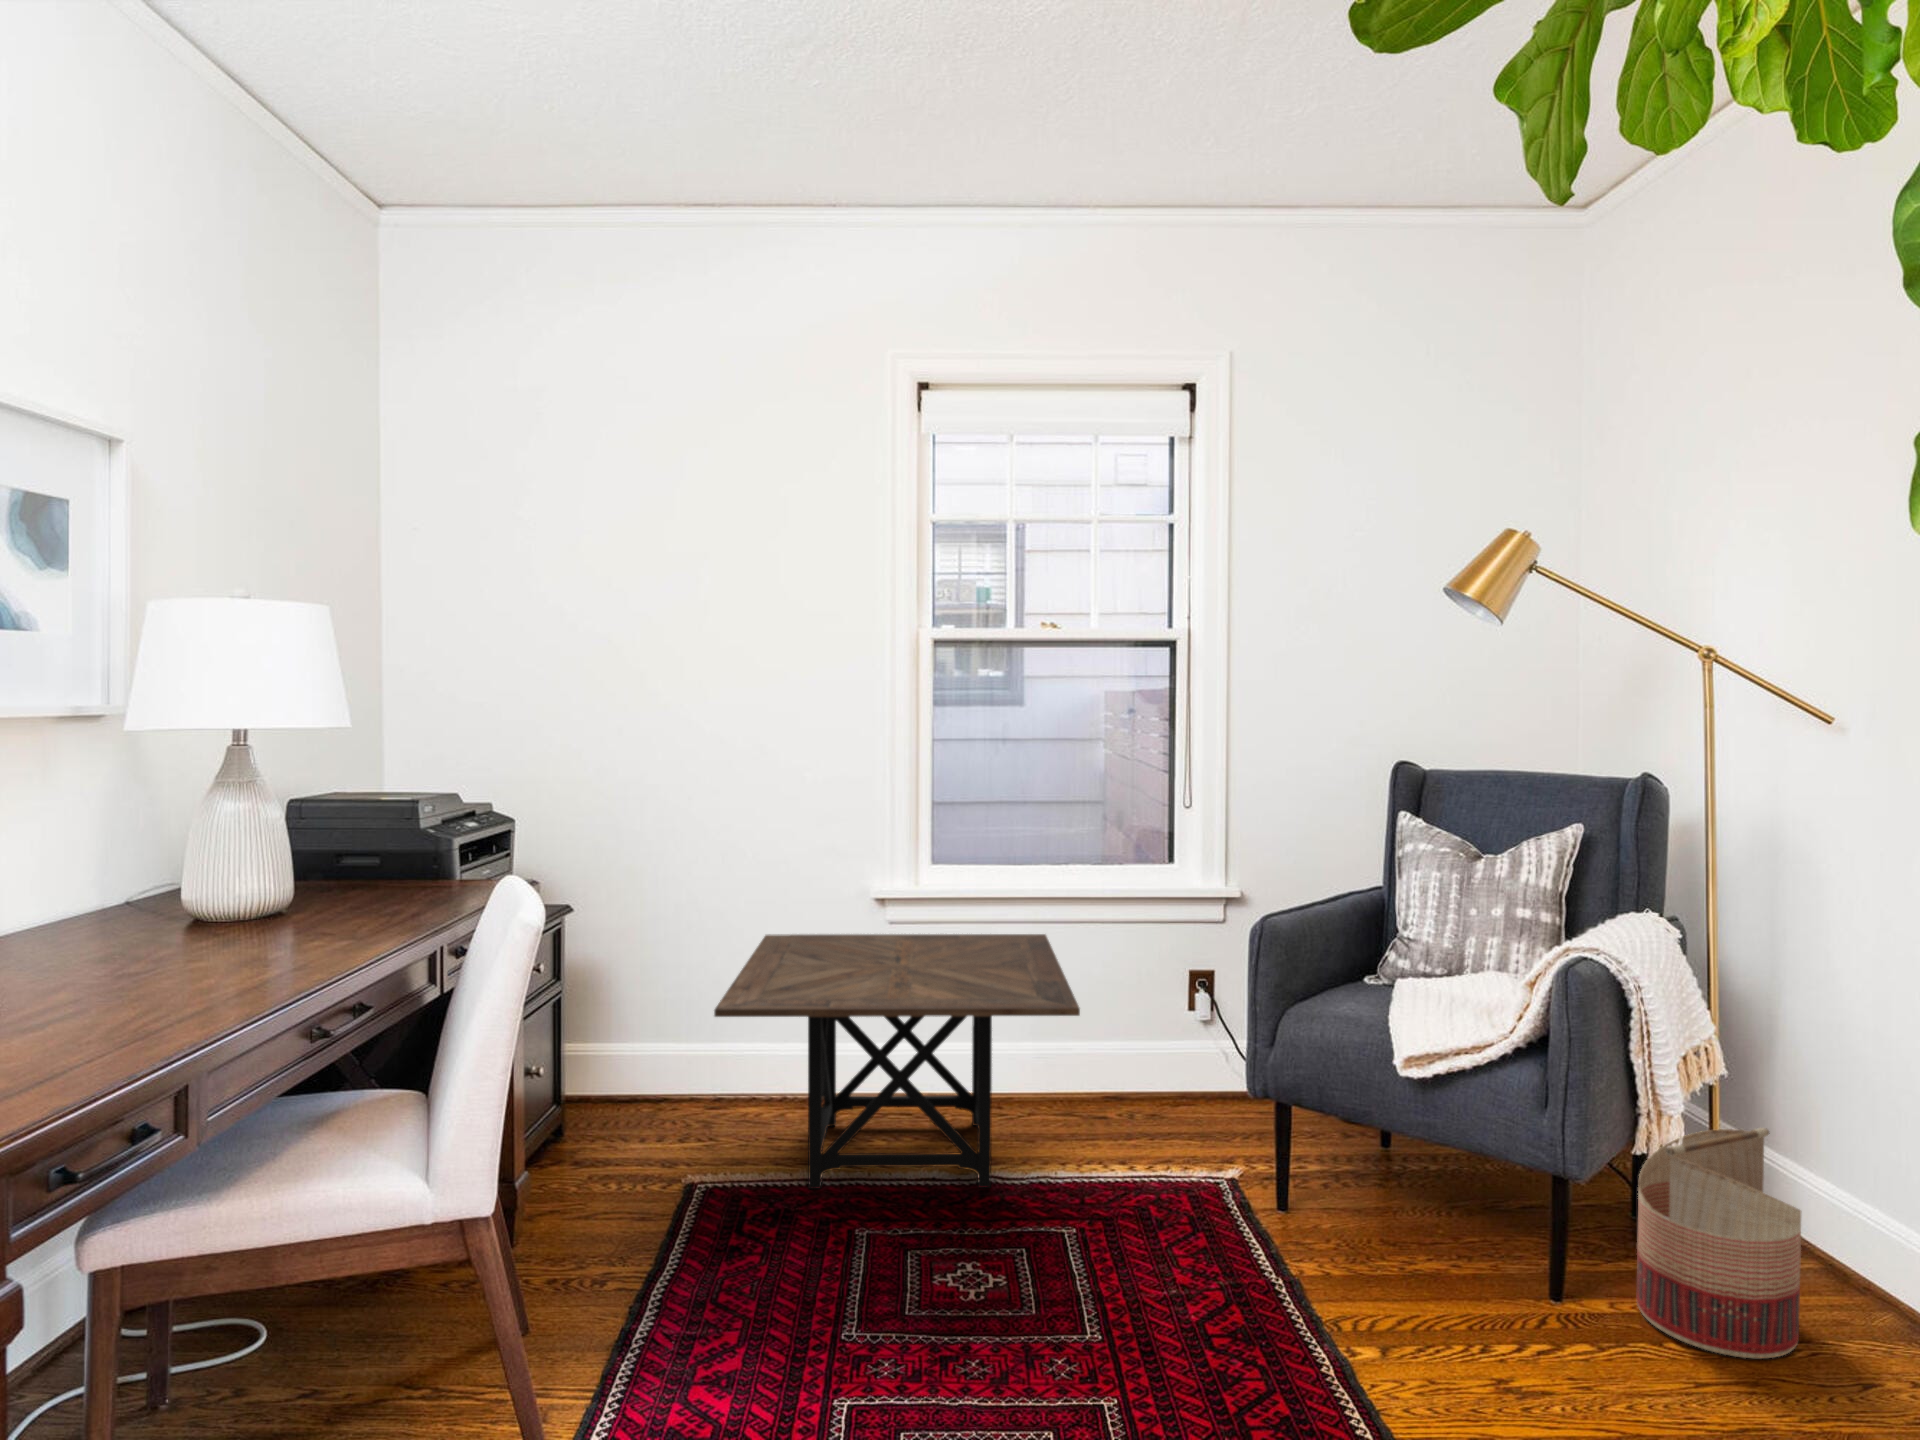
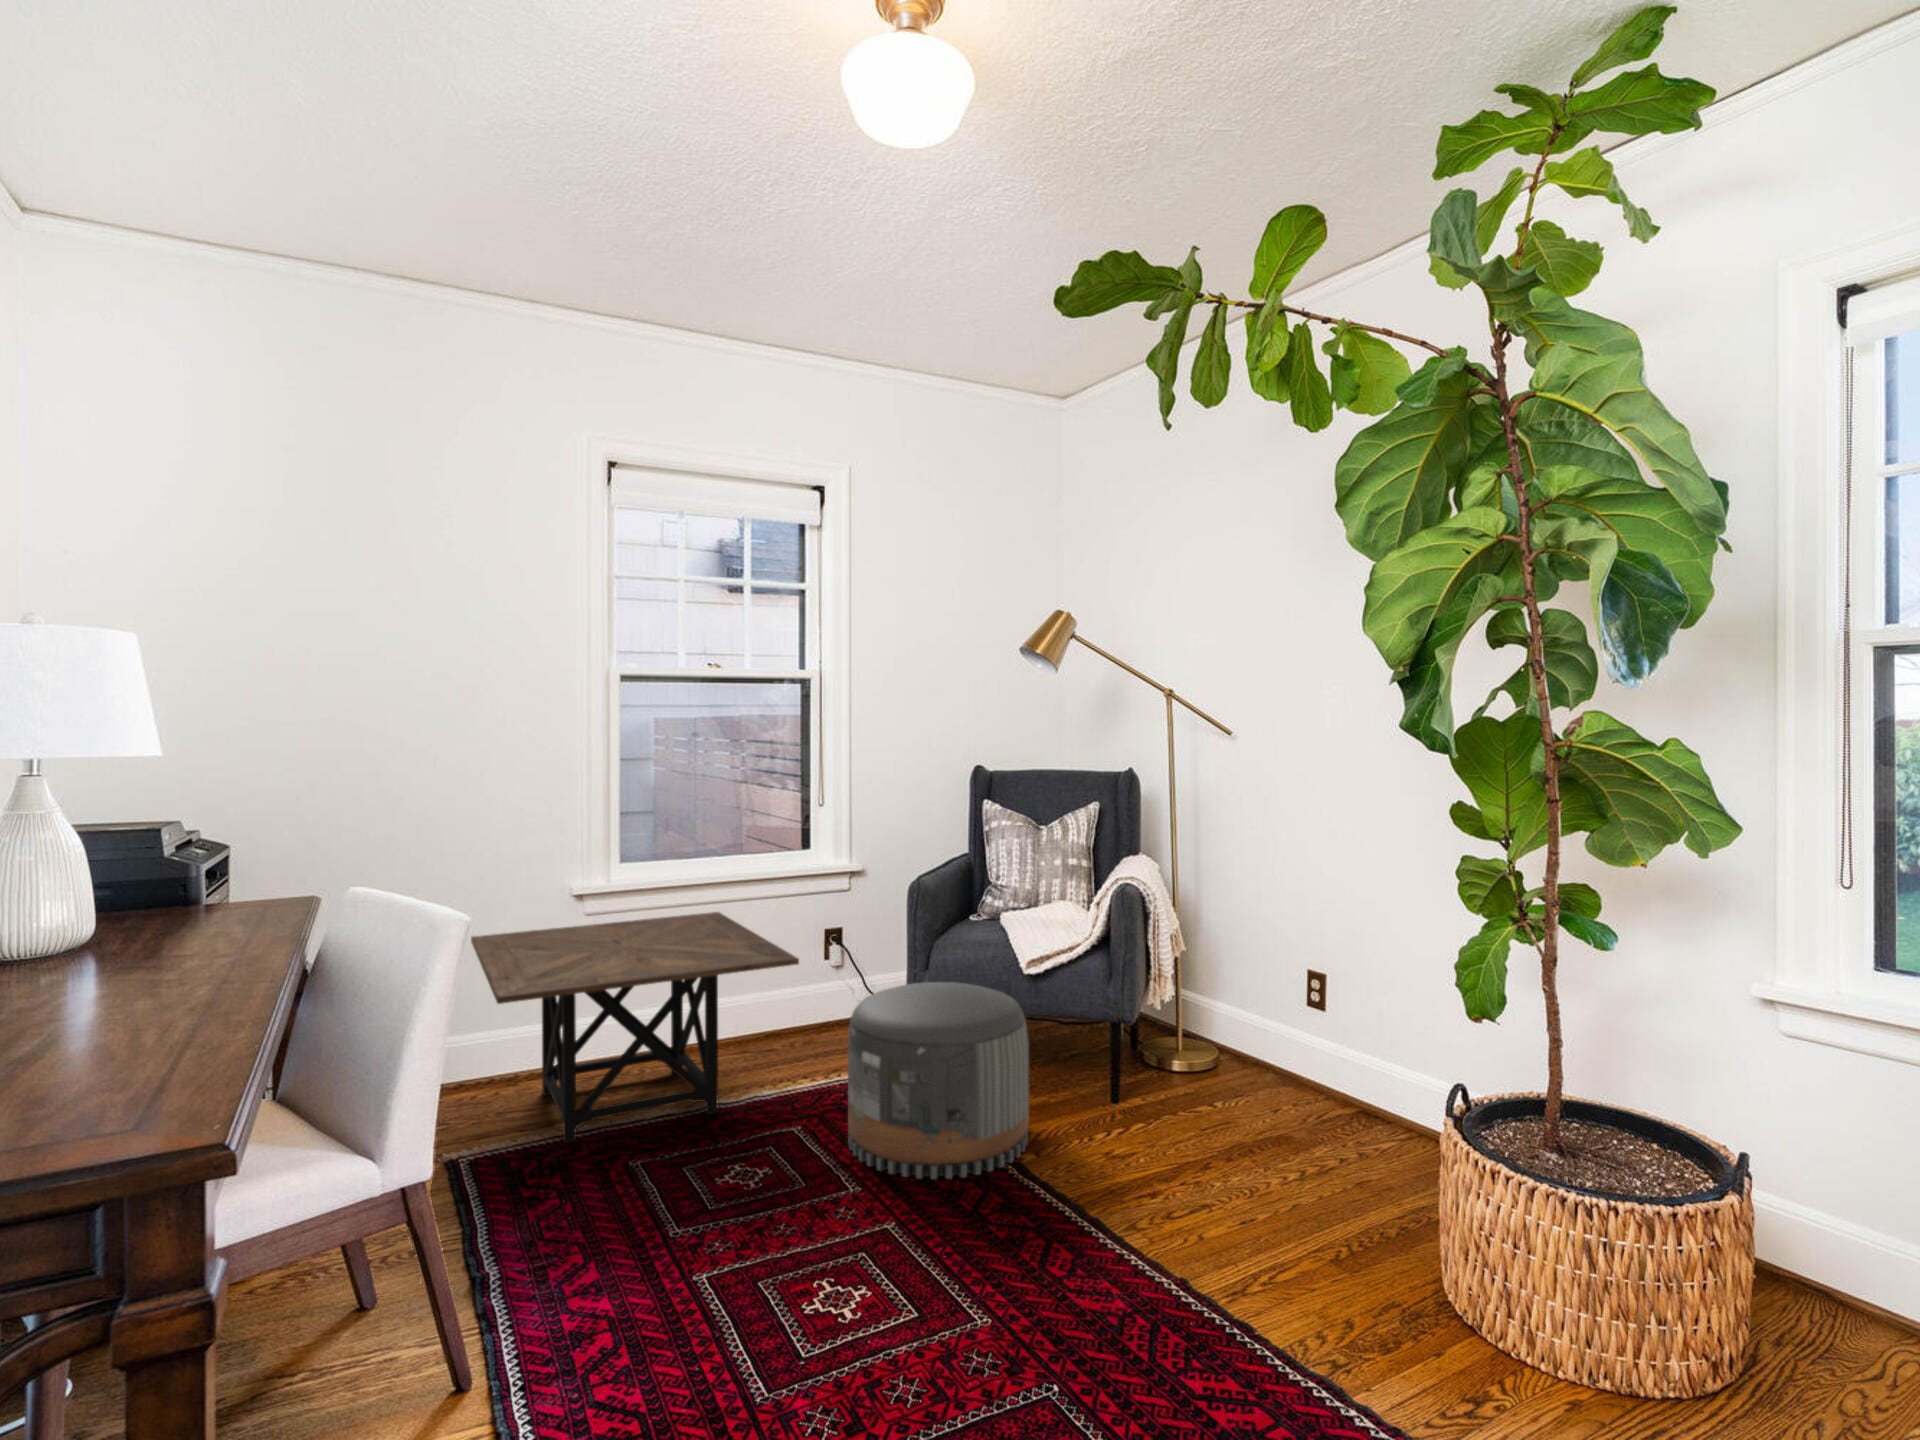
pouf: none [1120,1065,1384,1360] -> present [848,982,1029,1179]
basket: present [1637,1128,1801,1358] -> none [1157,976,1242,1113]

